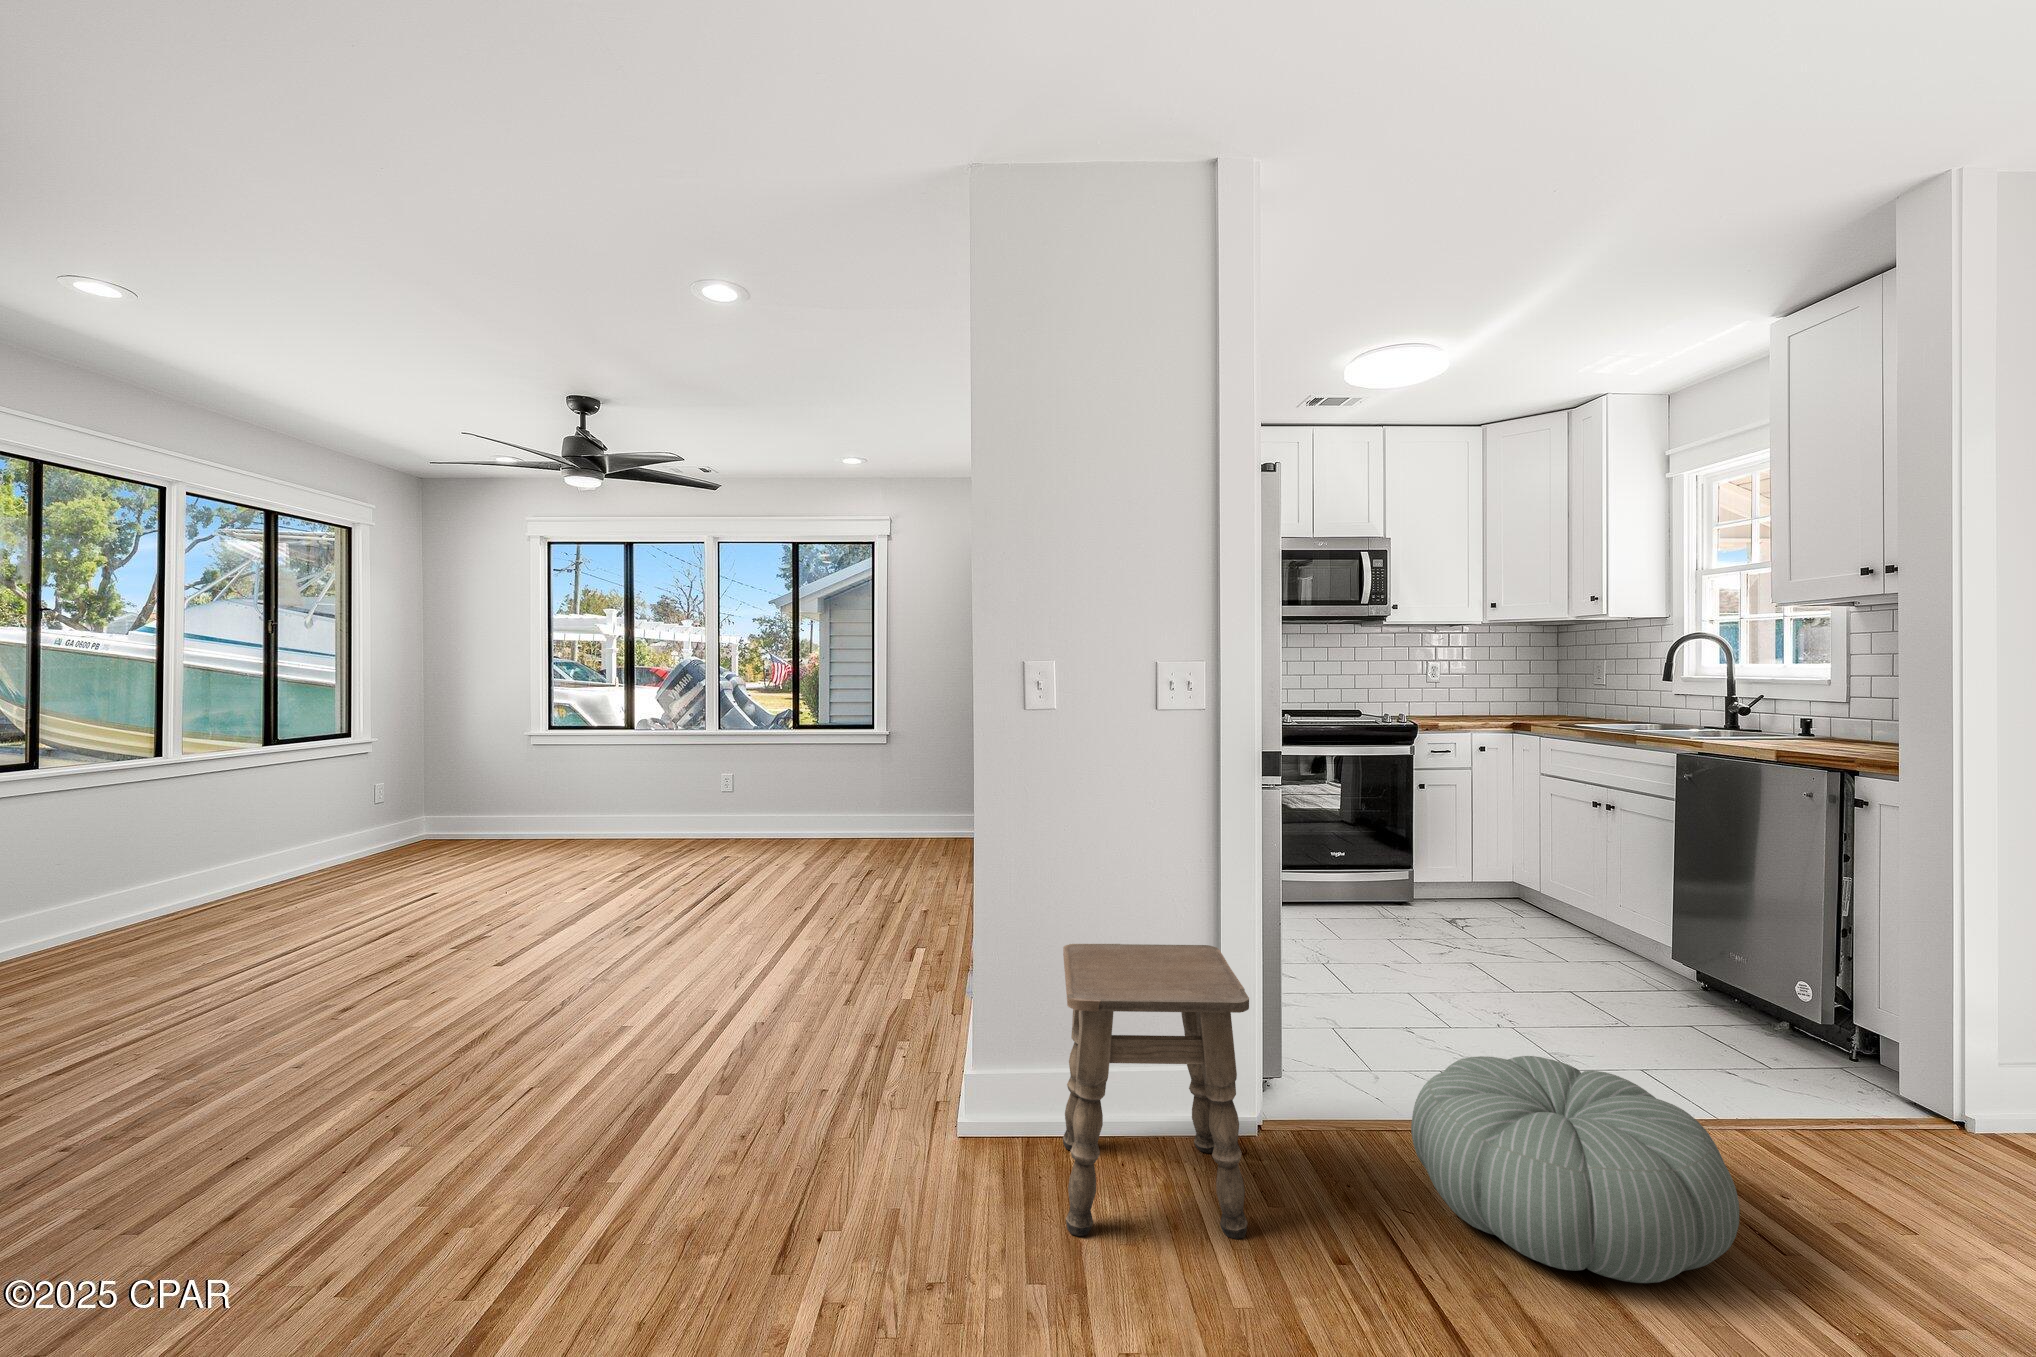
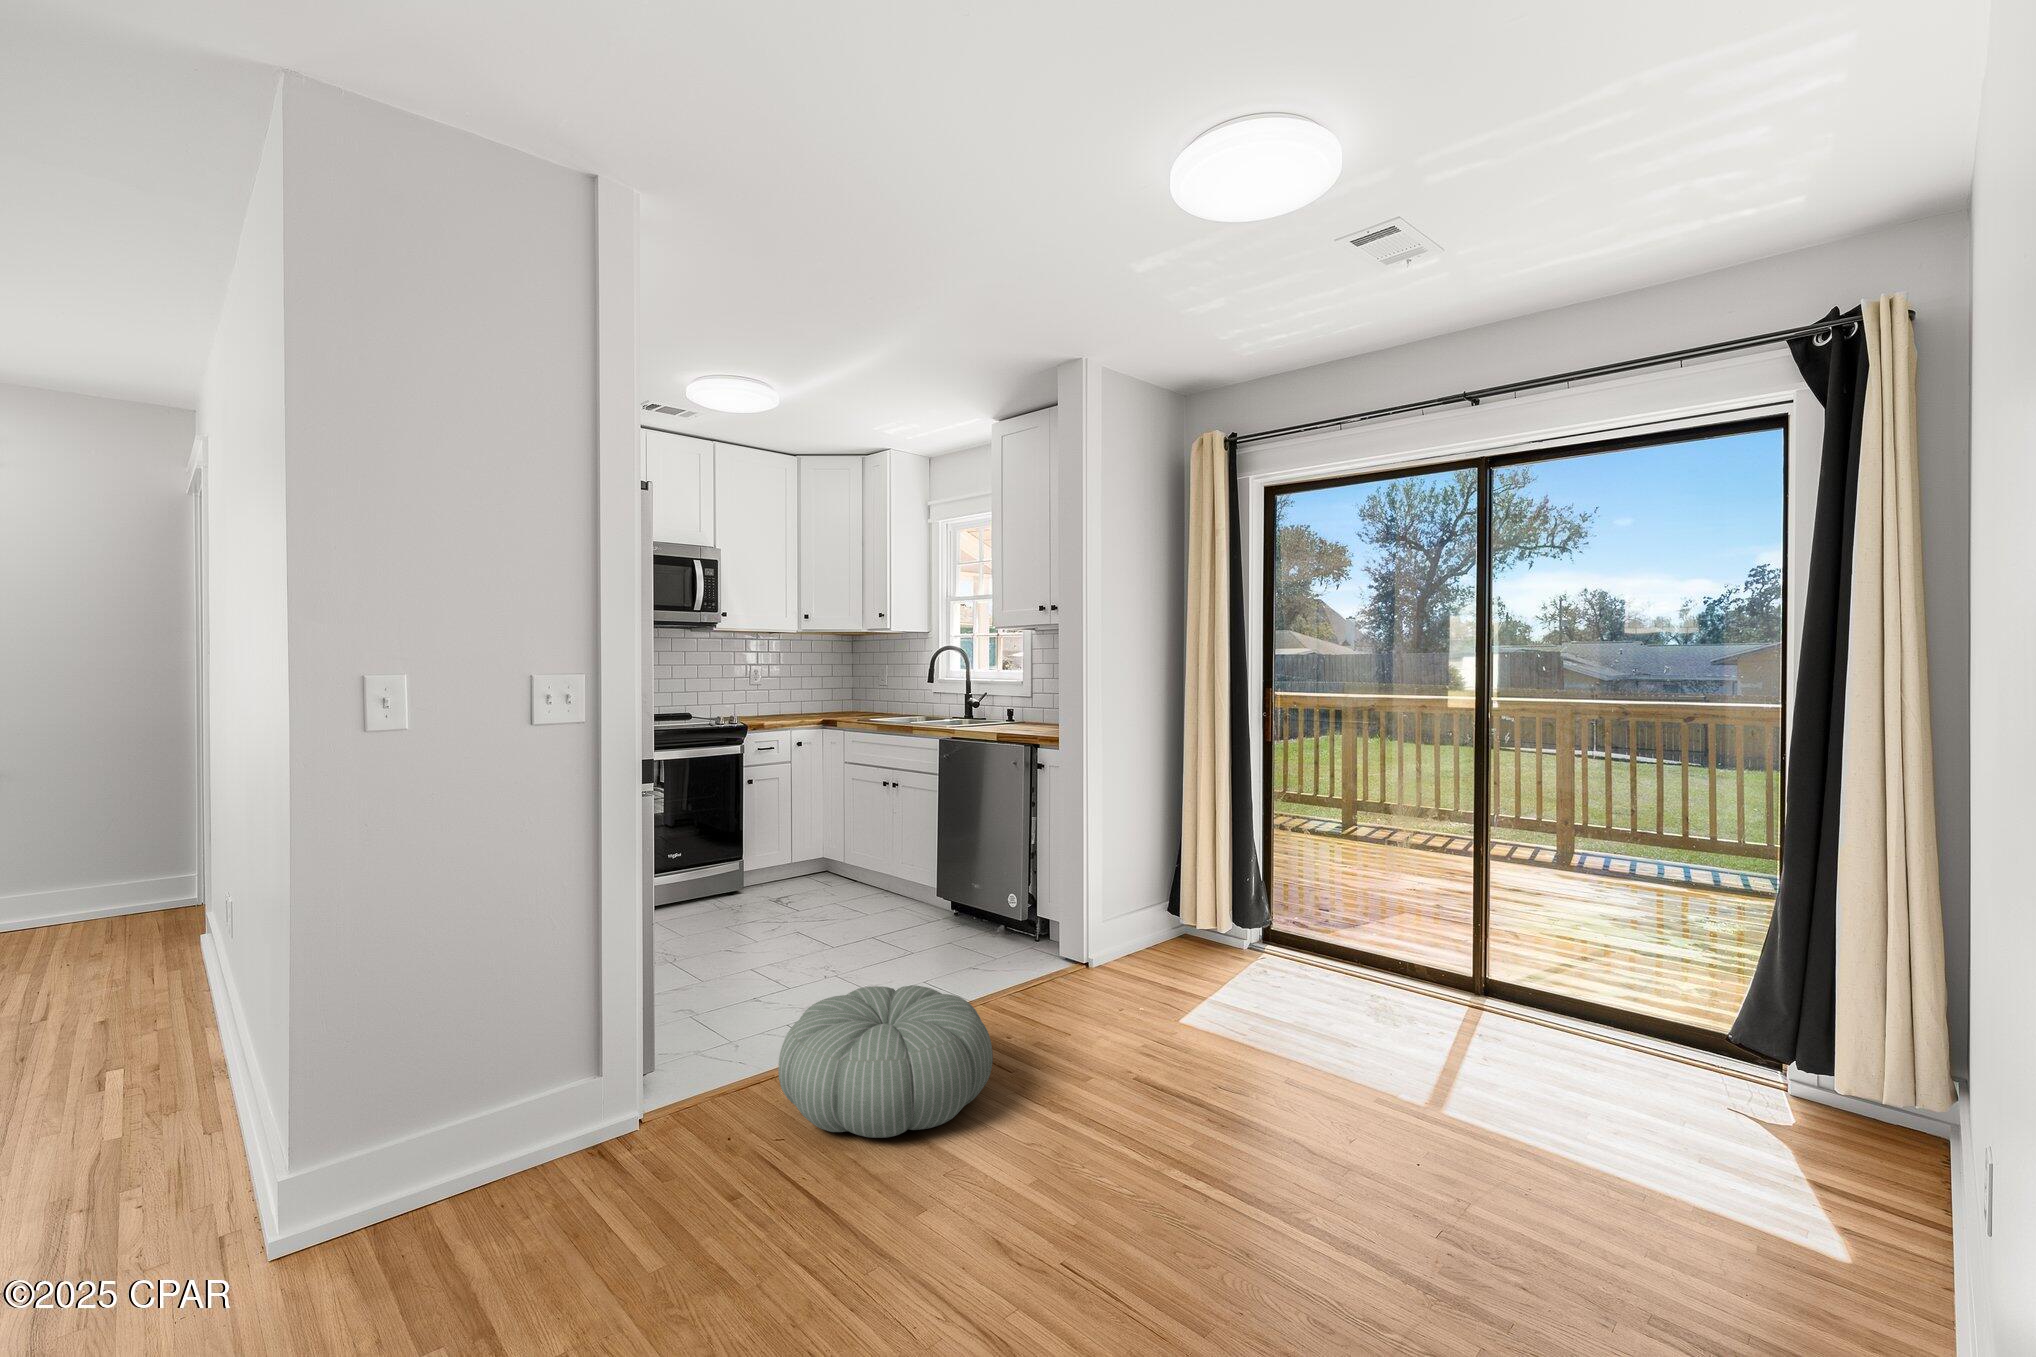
side table: present [1063,944,1249,1239] -> none [421,958,647,1291]

